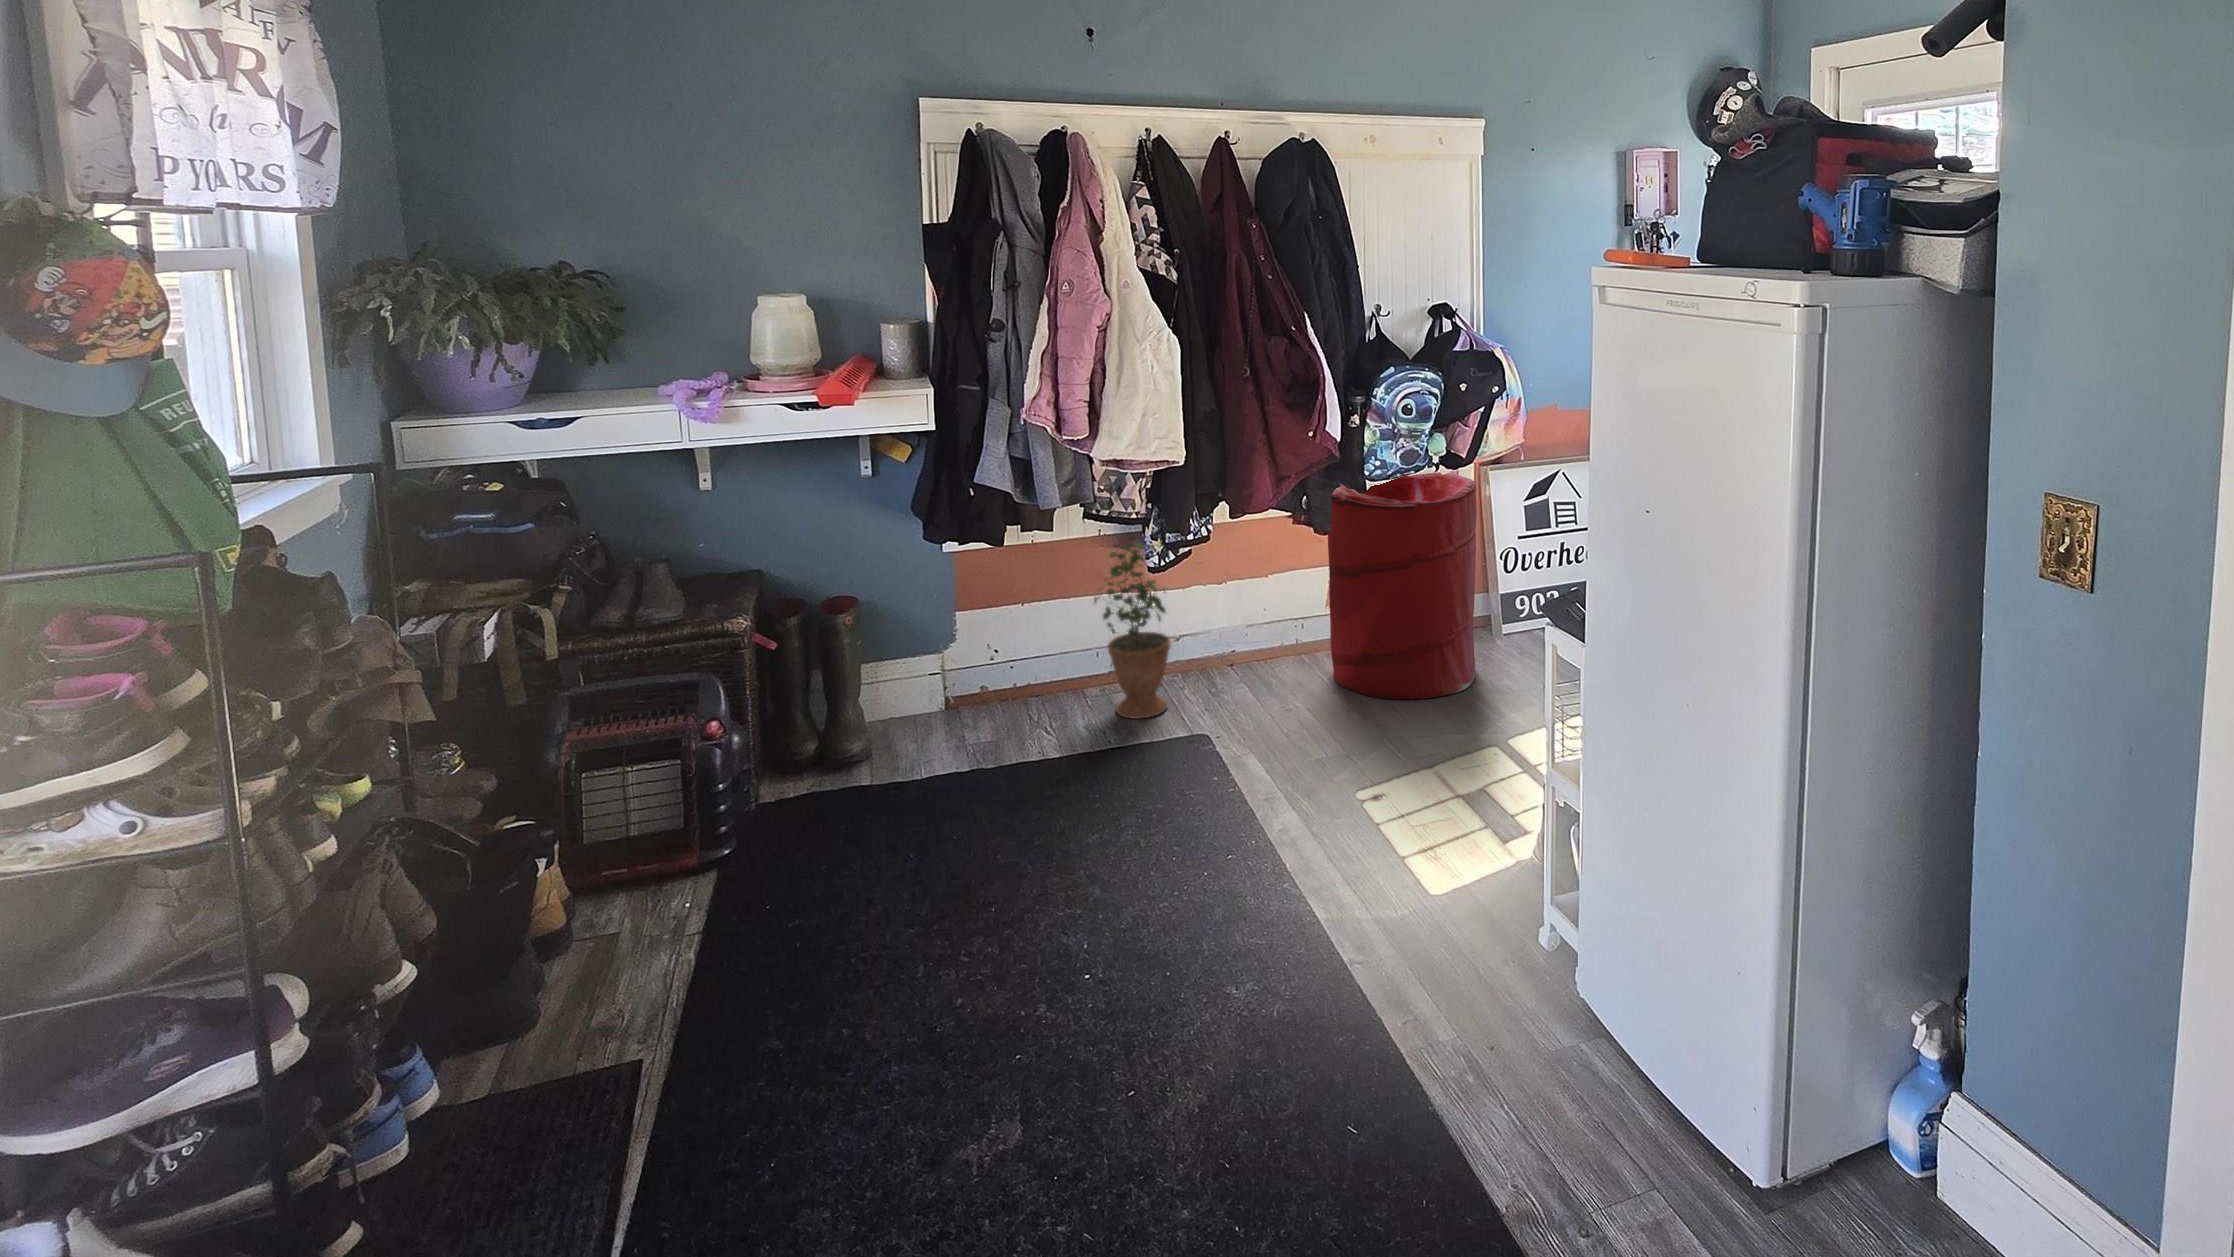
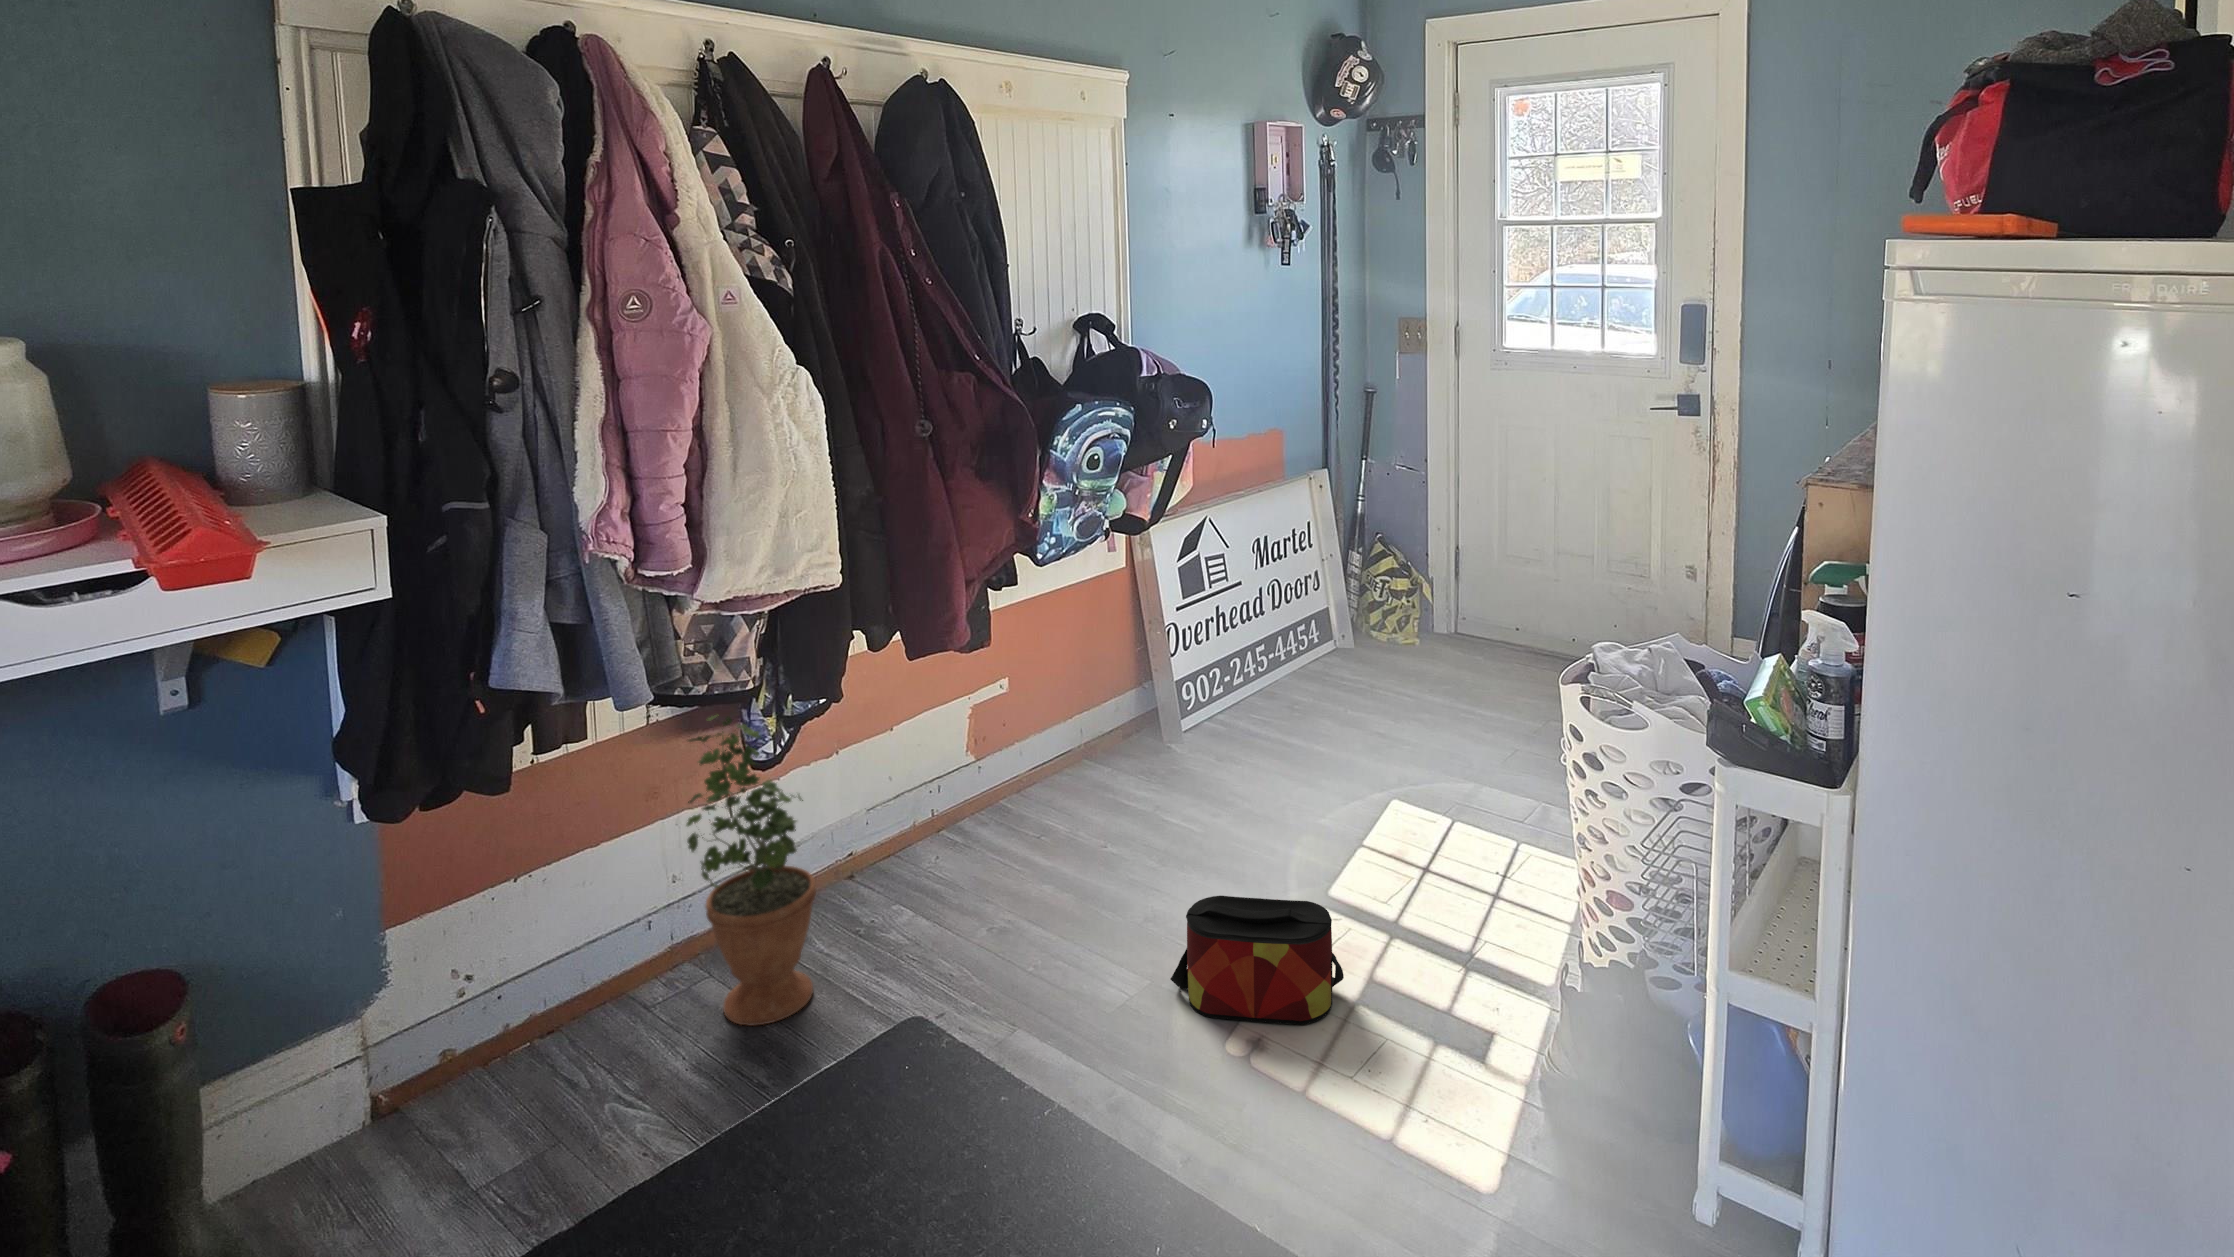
laundry hamper: present [1328,472,1477,699] -> none [989,541,1211,877]
bag: none [1351,703,1451,795] -> present [1170,896,1344,1025]

